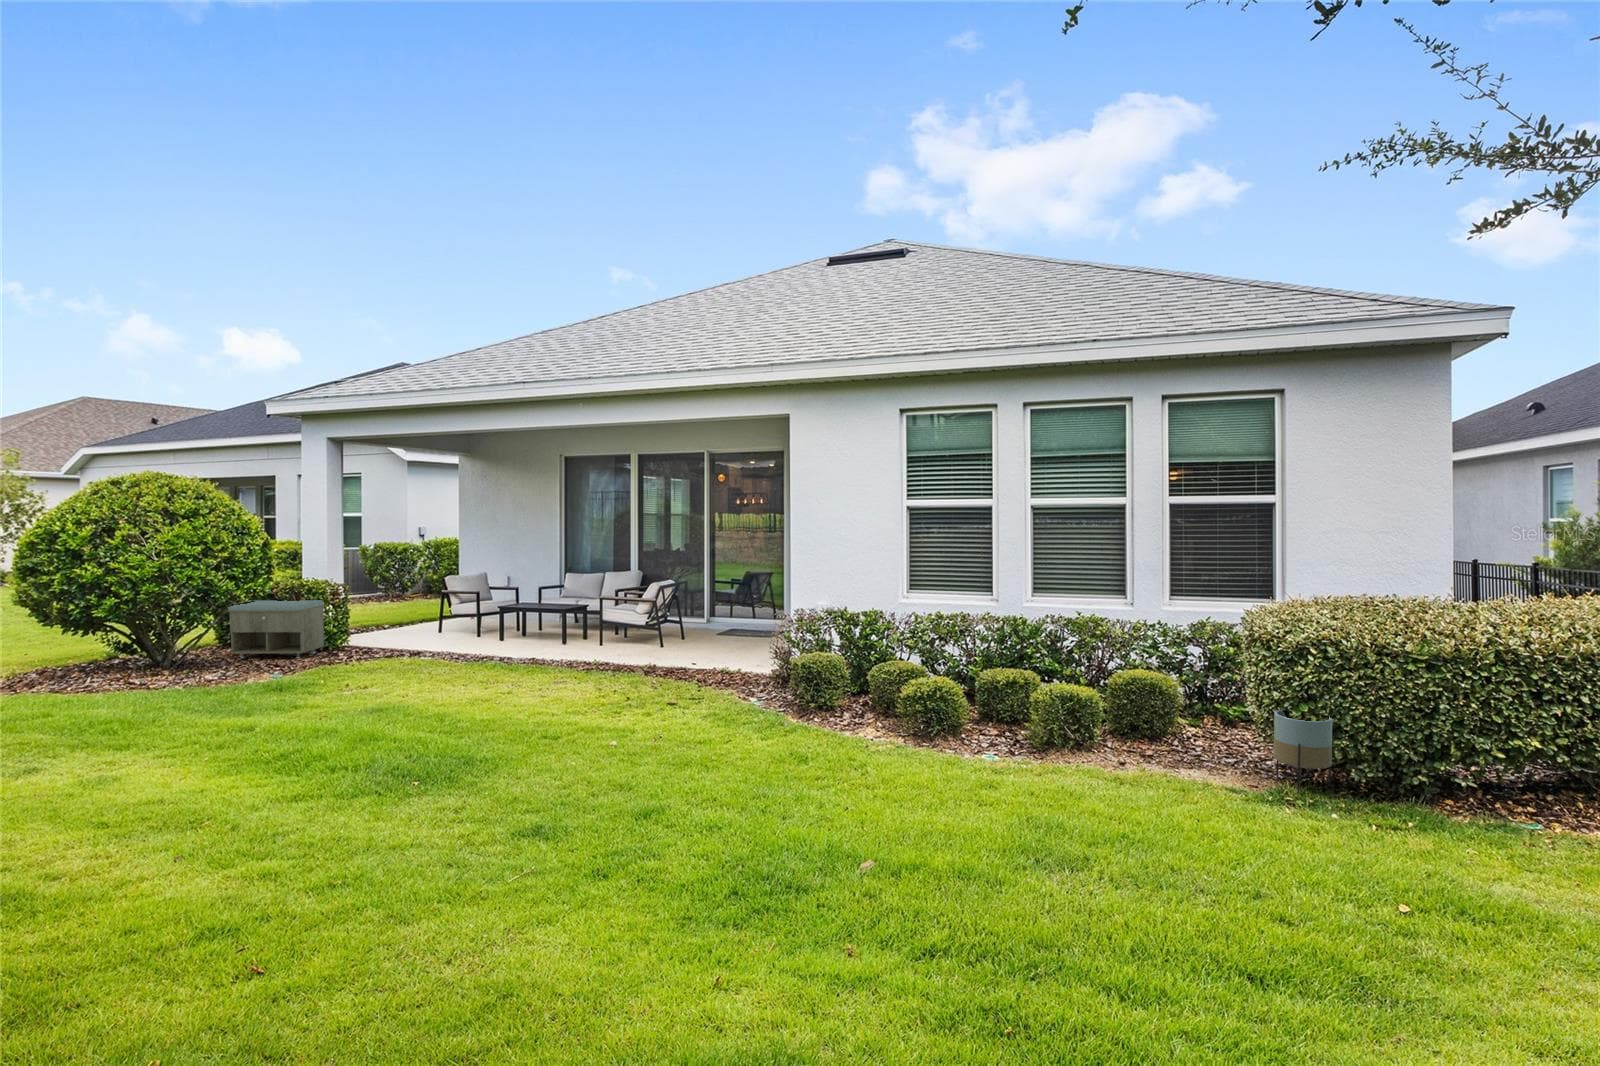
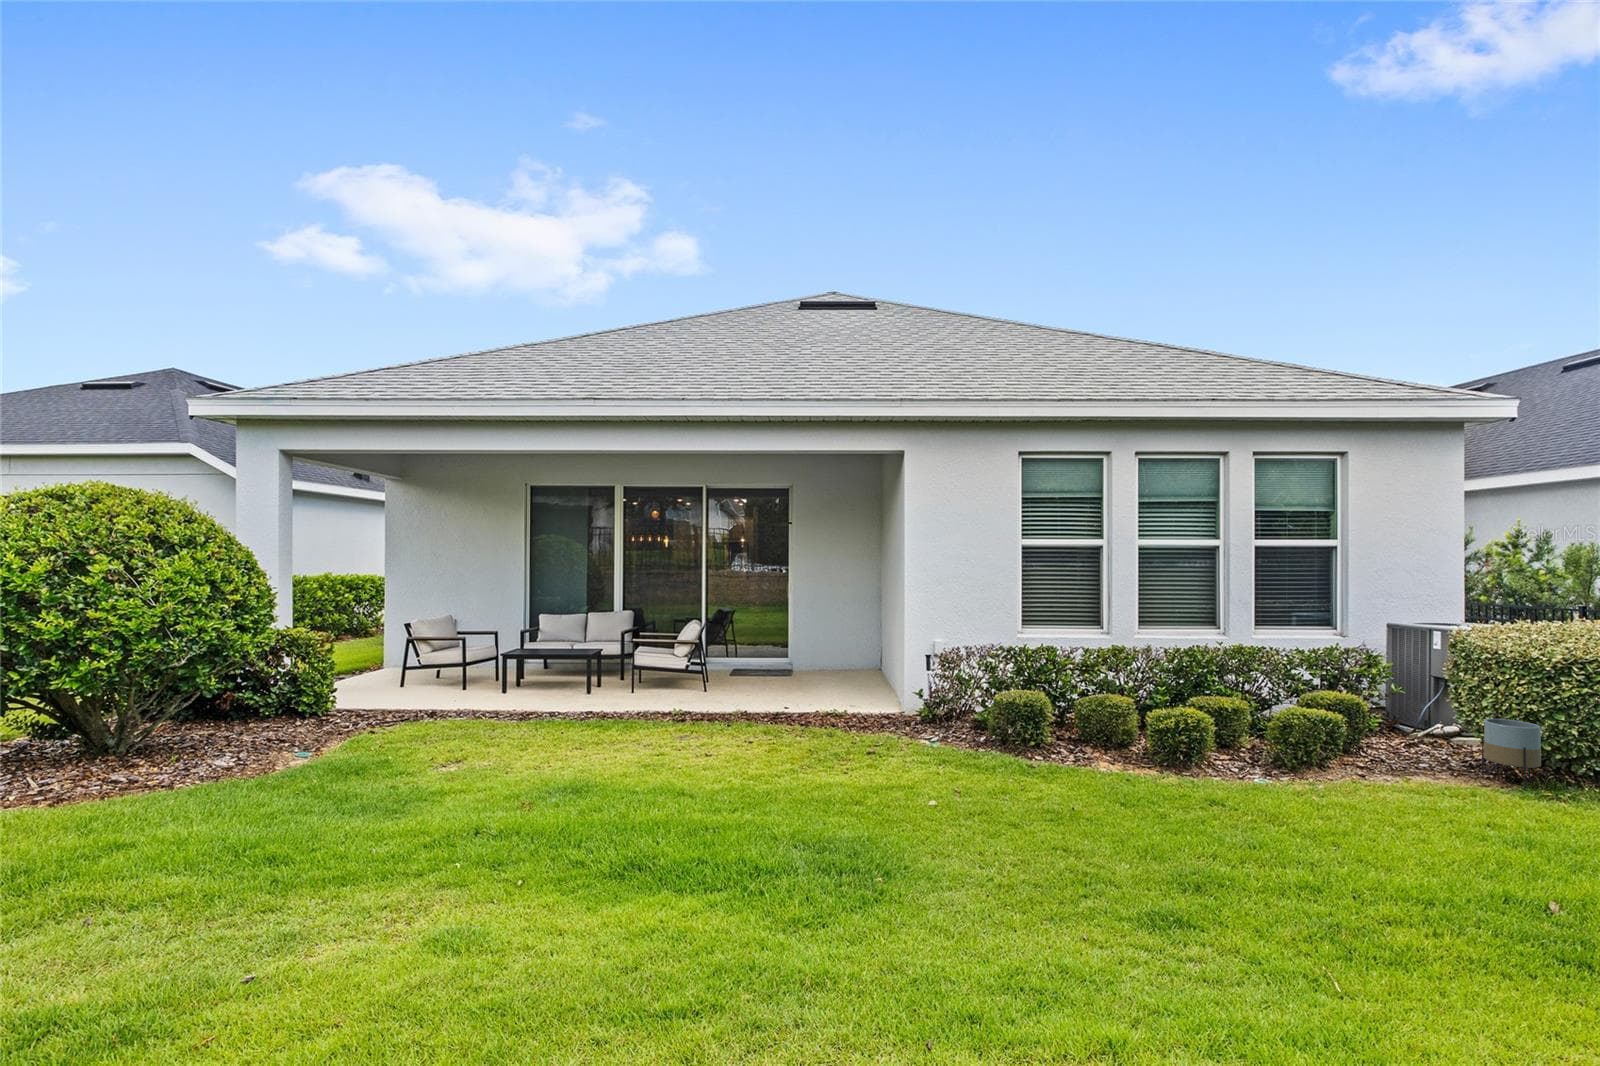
storage bench: present [228,600,324,658] -> none [196,653,318,733]

